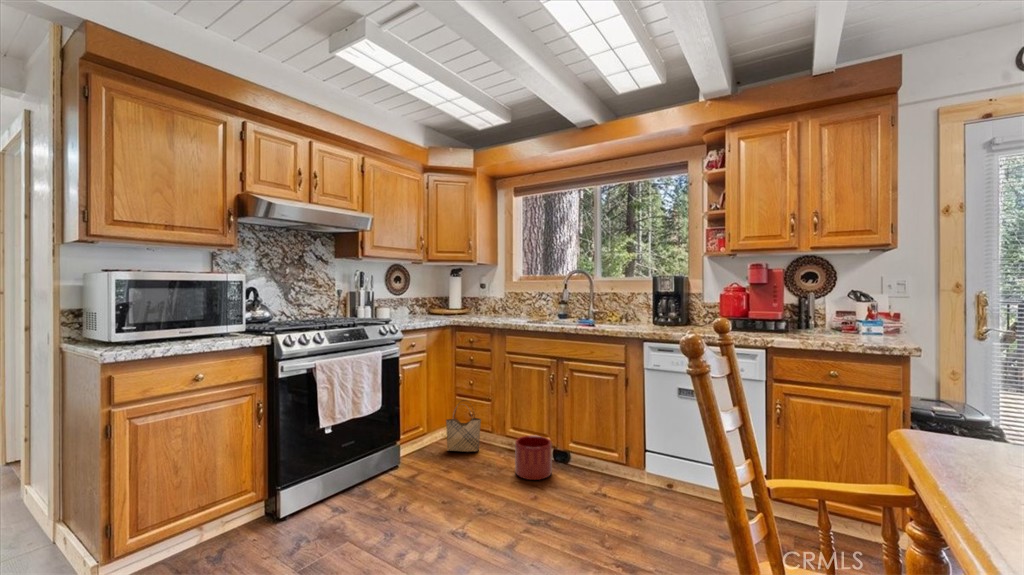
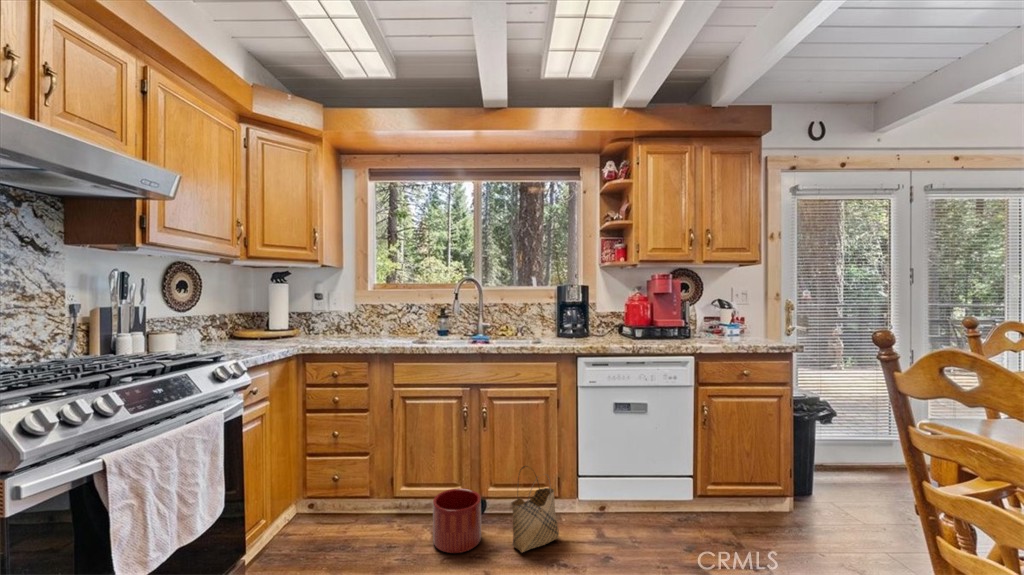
woven basket: present [446,400,481,452] -> present [512,466,559,553]

